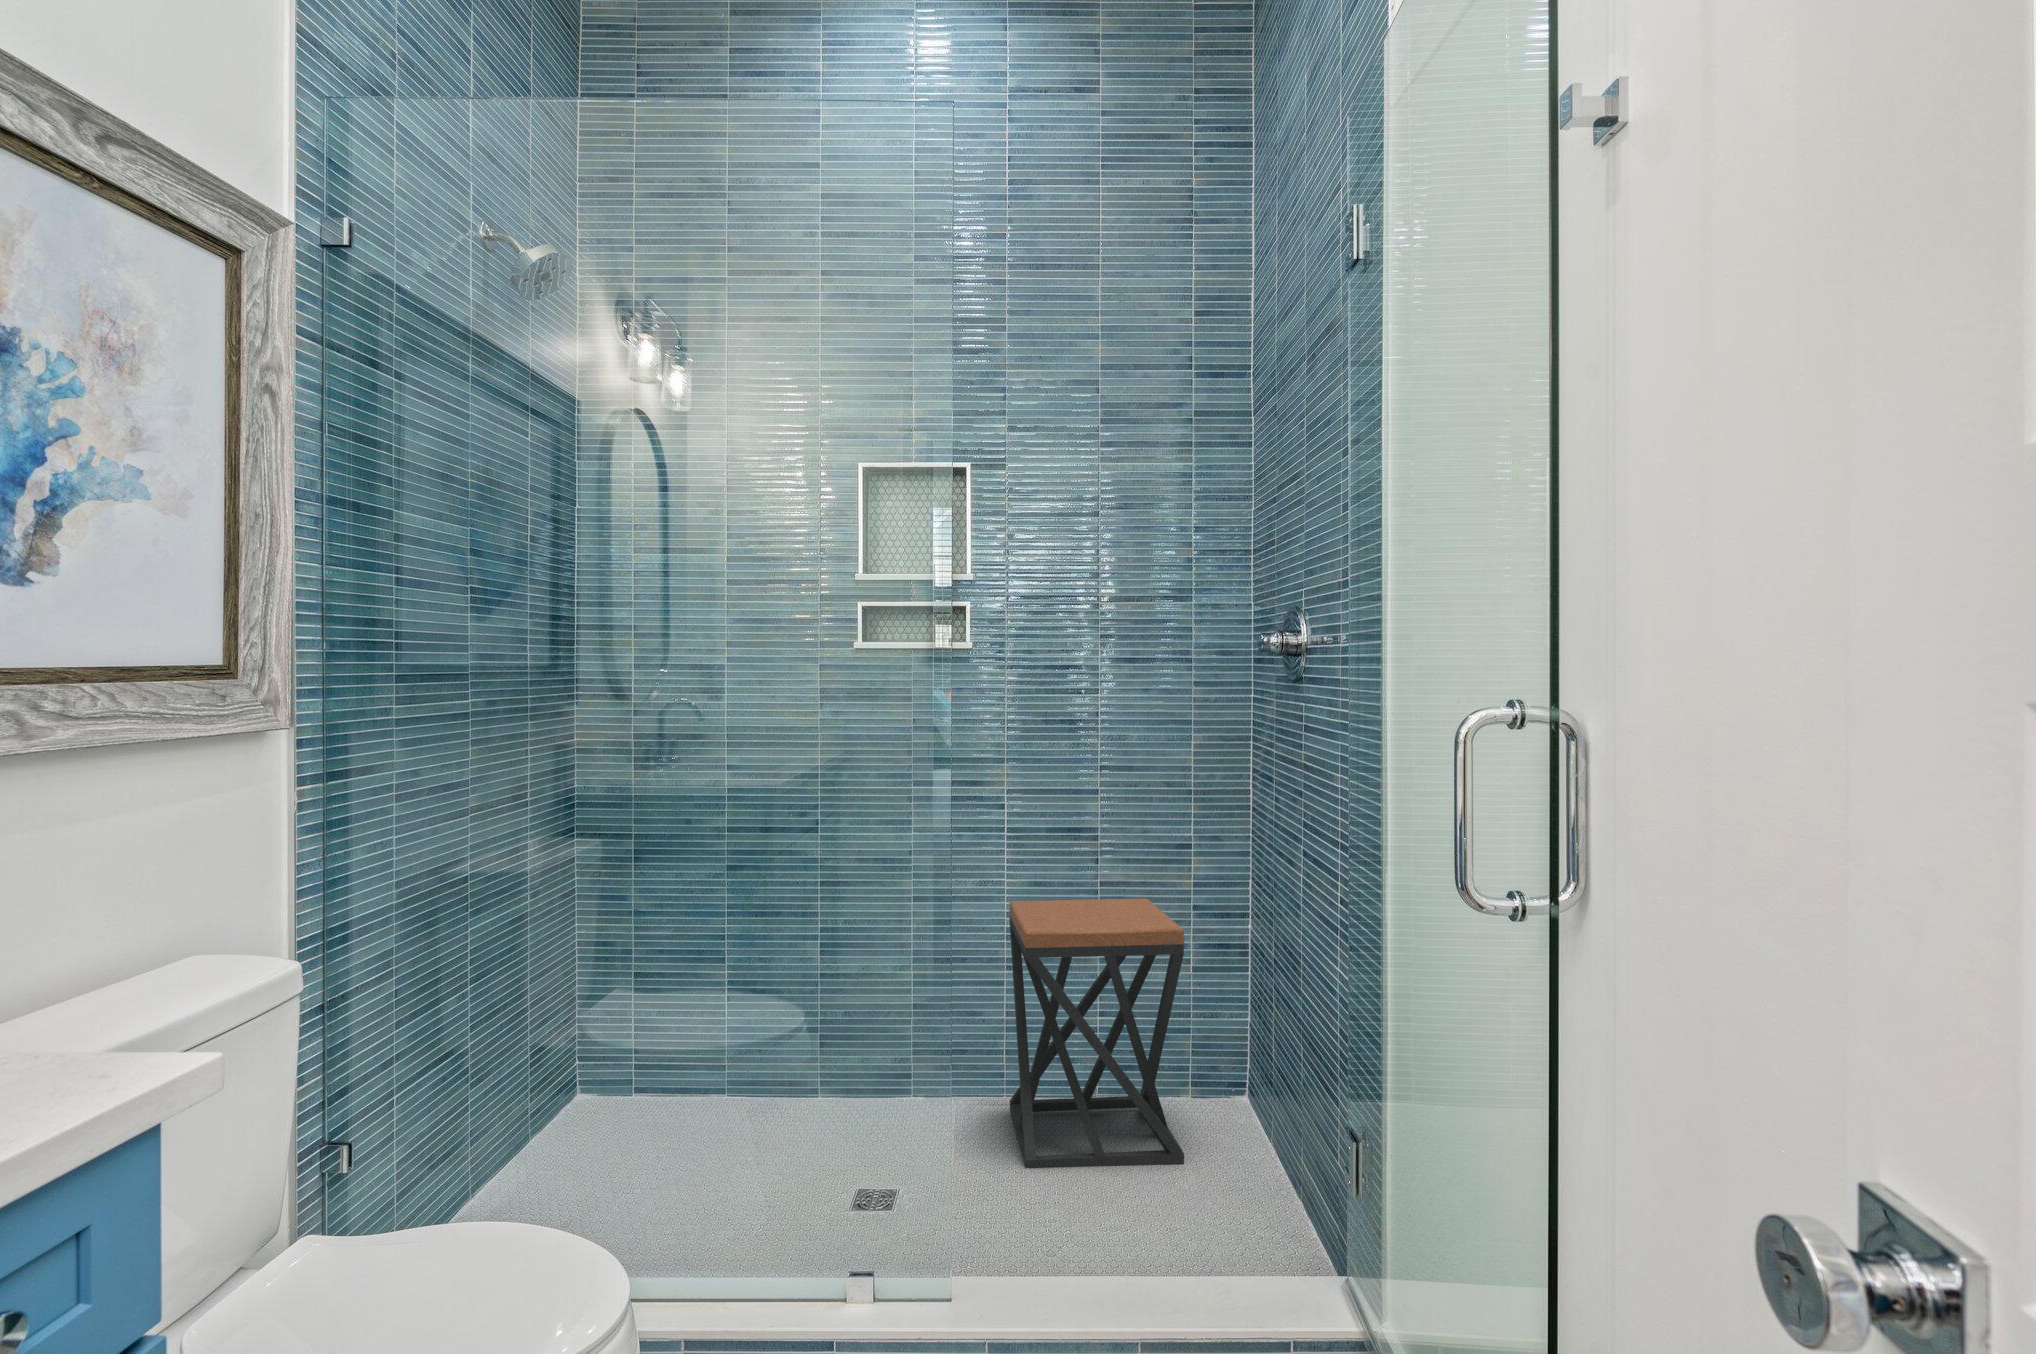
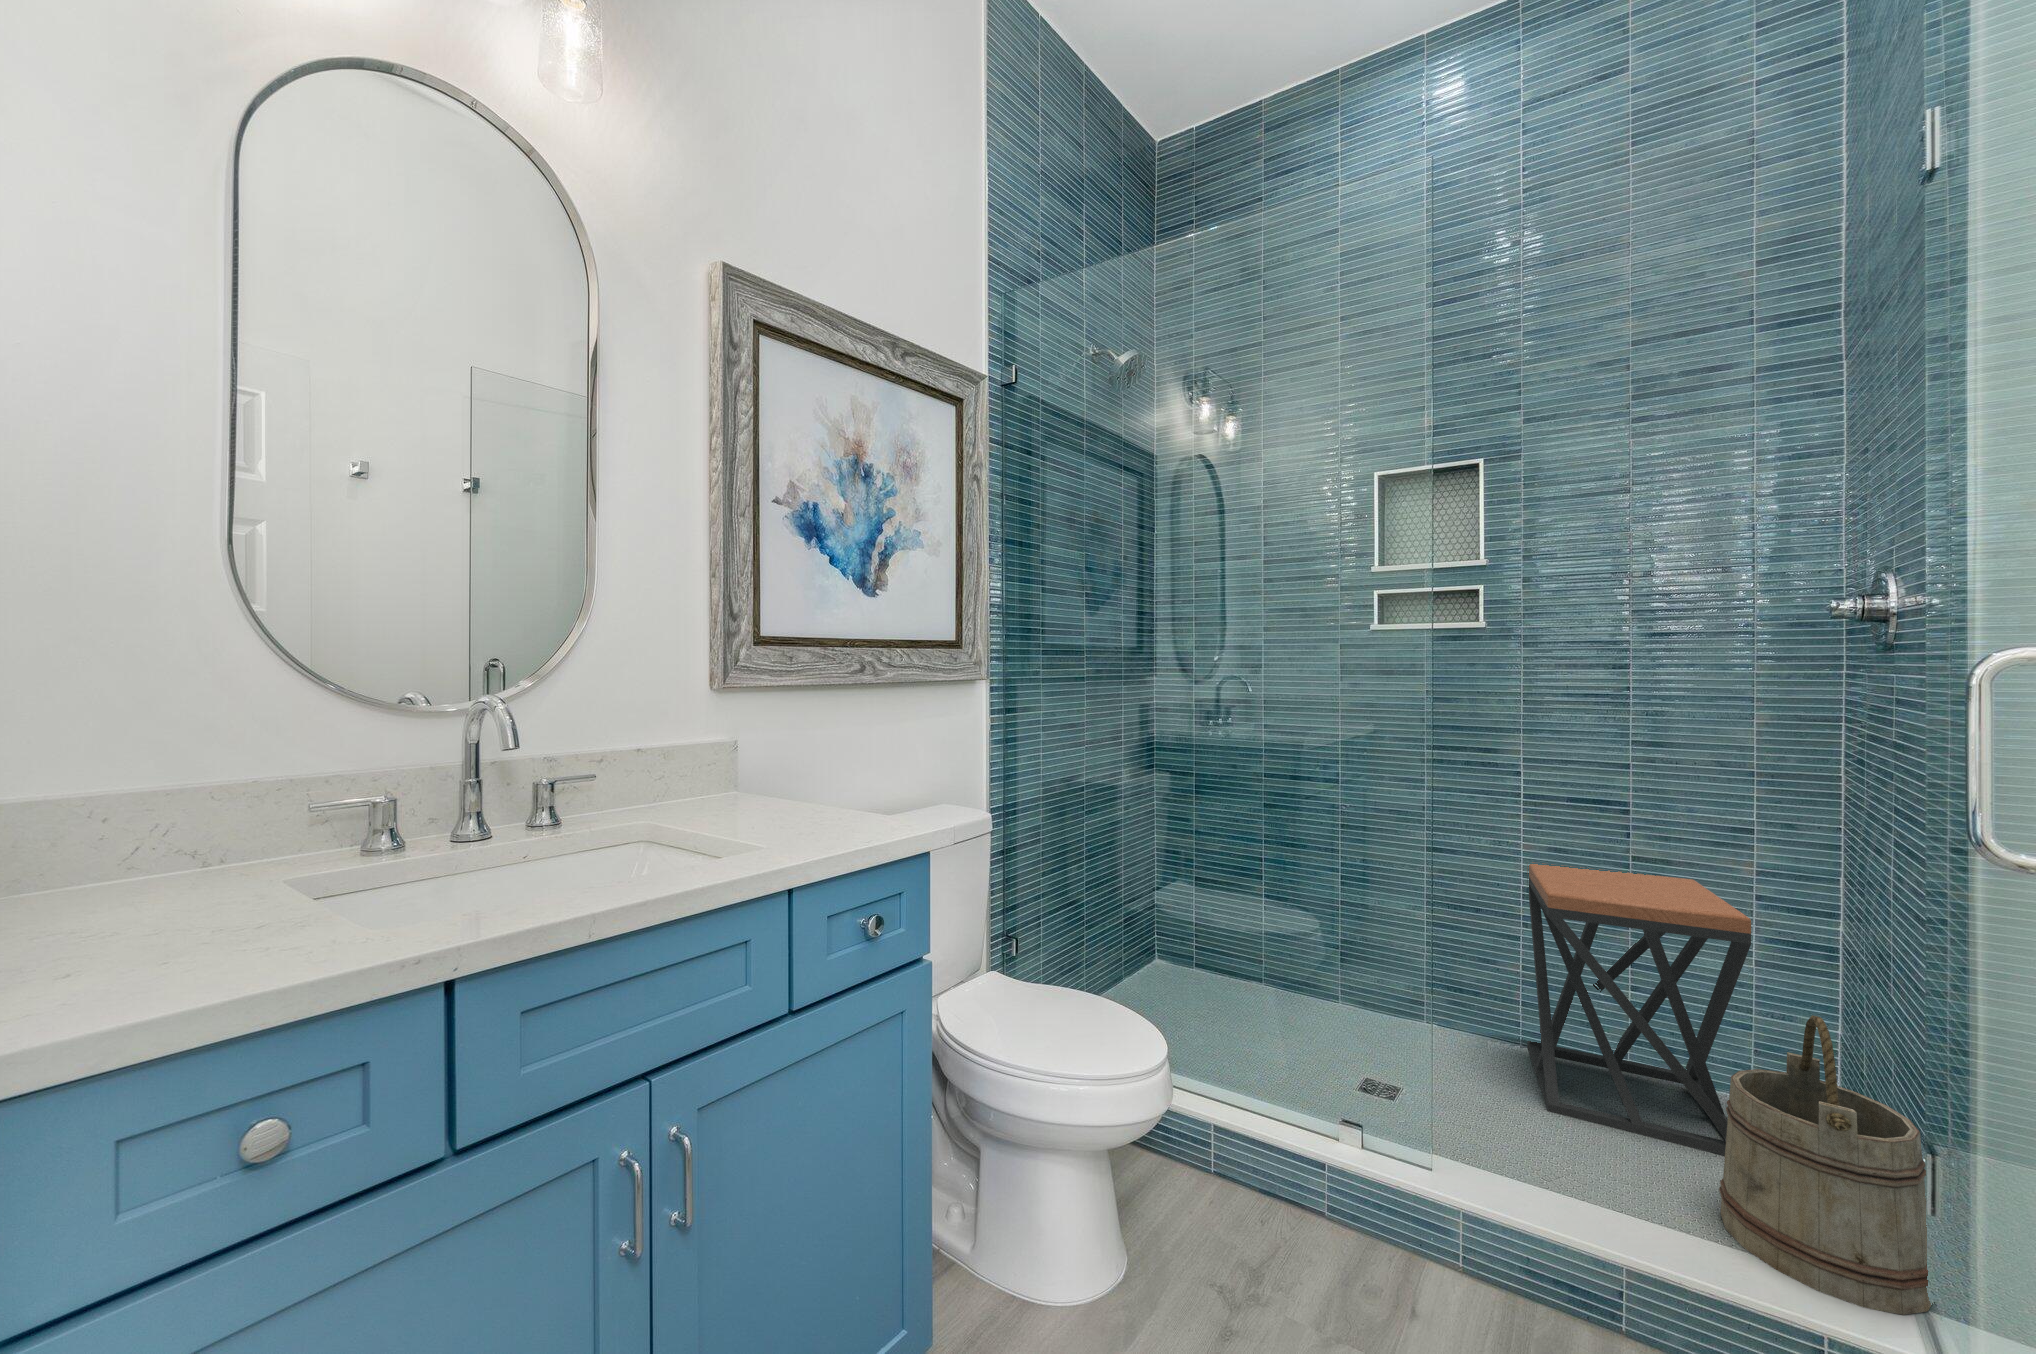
bucket: none [1158,1010,1289,1256] -> present [1719,1015,1931,1315]

